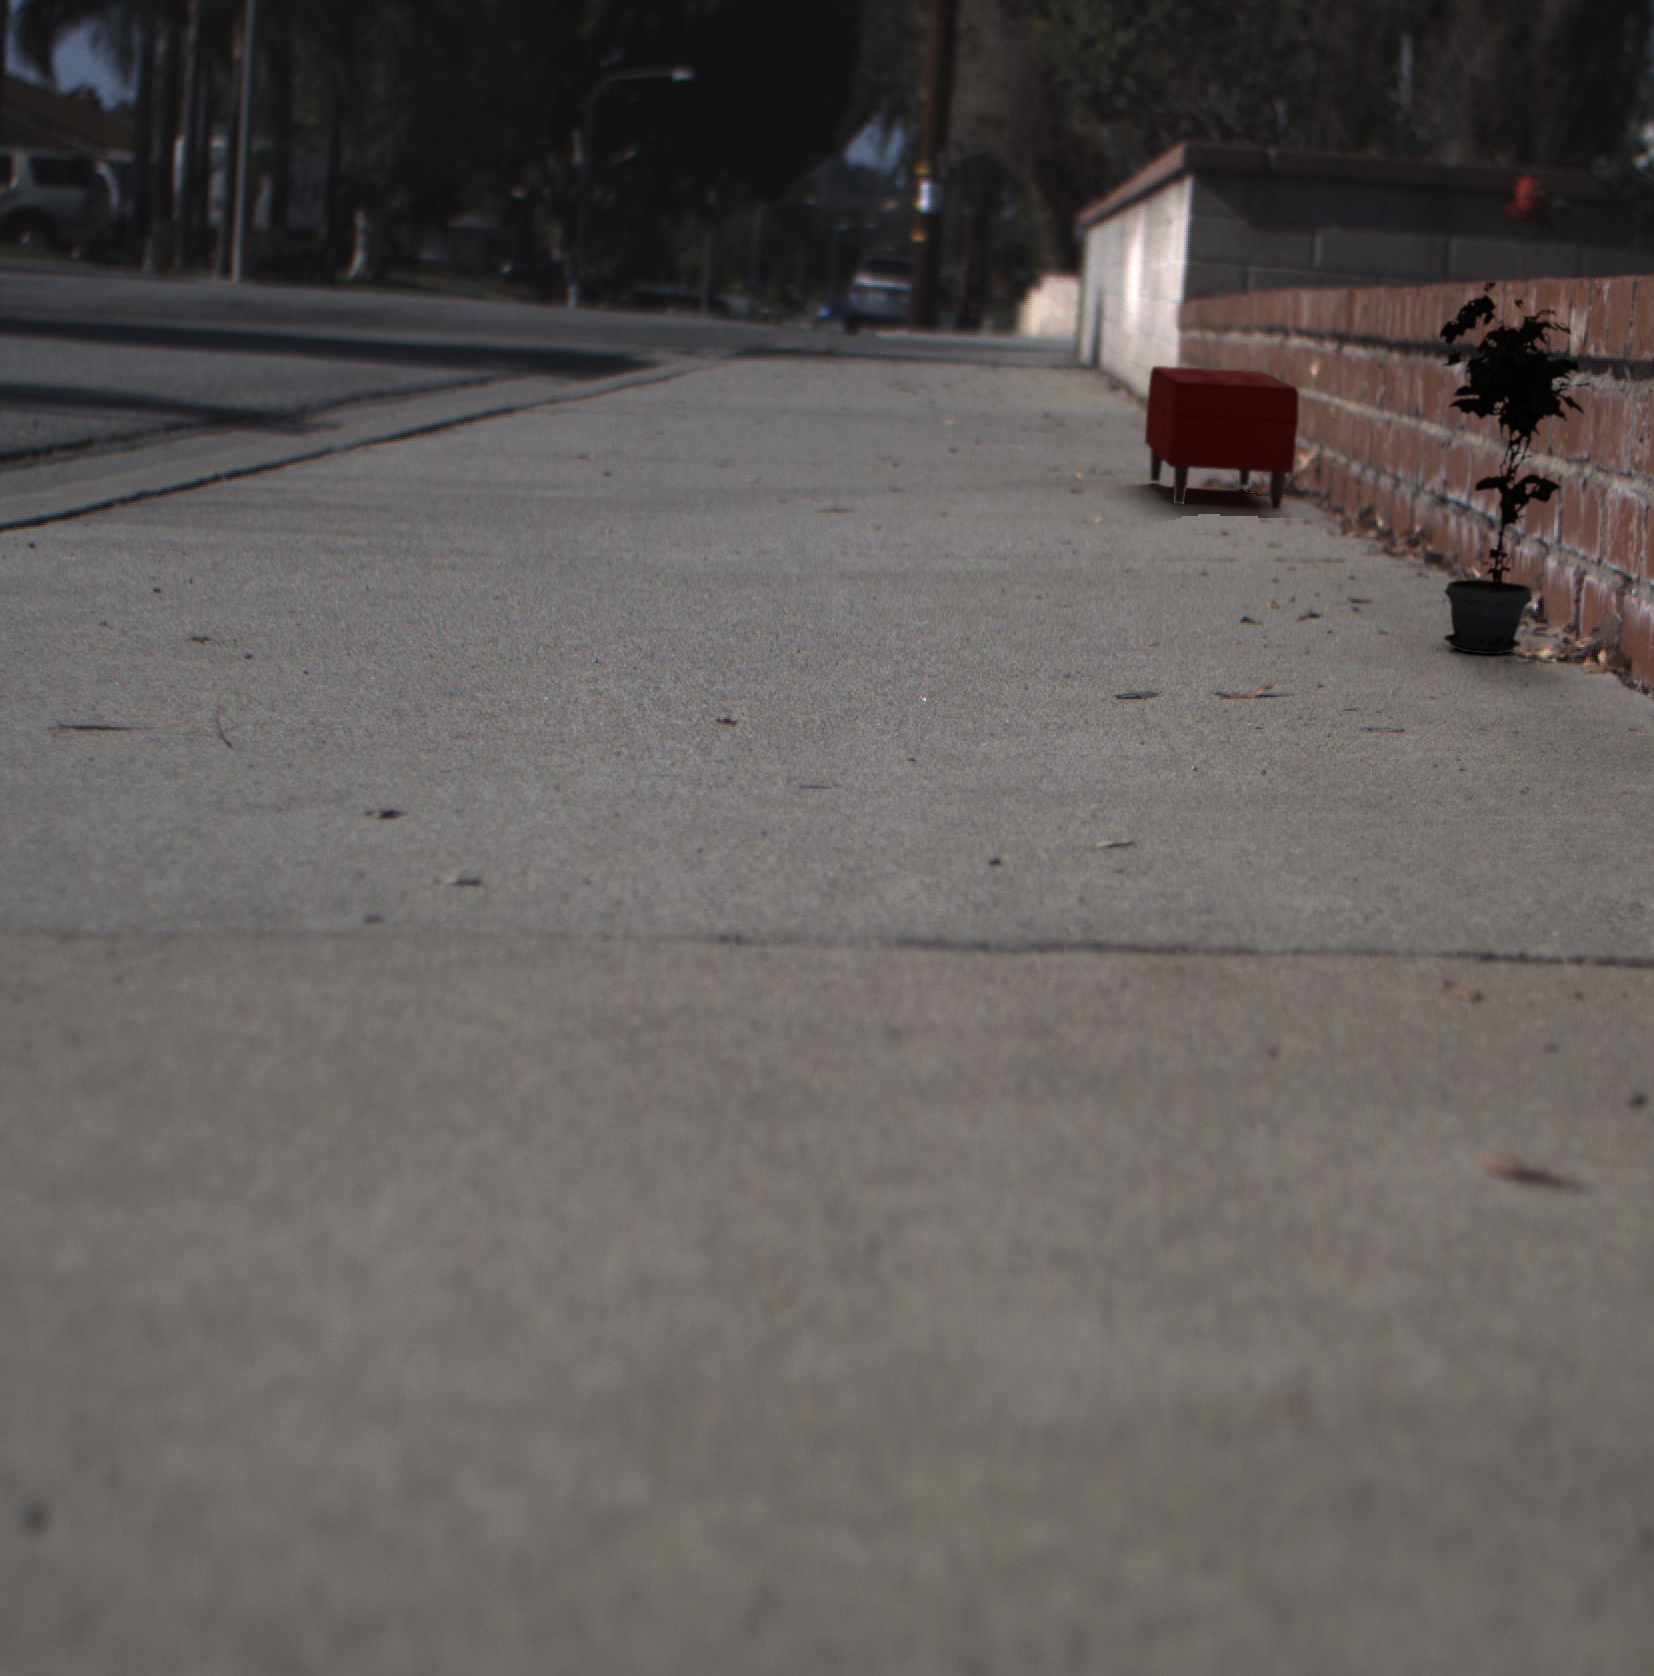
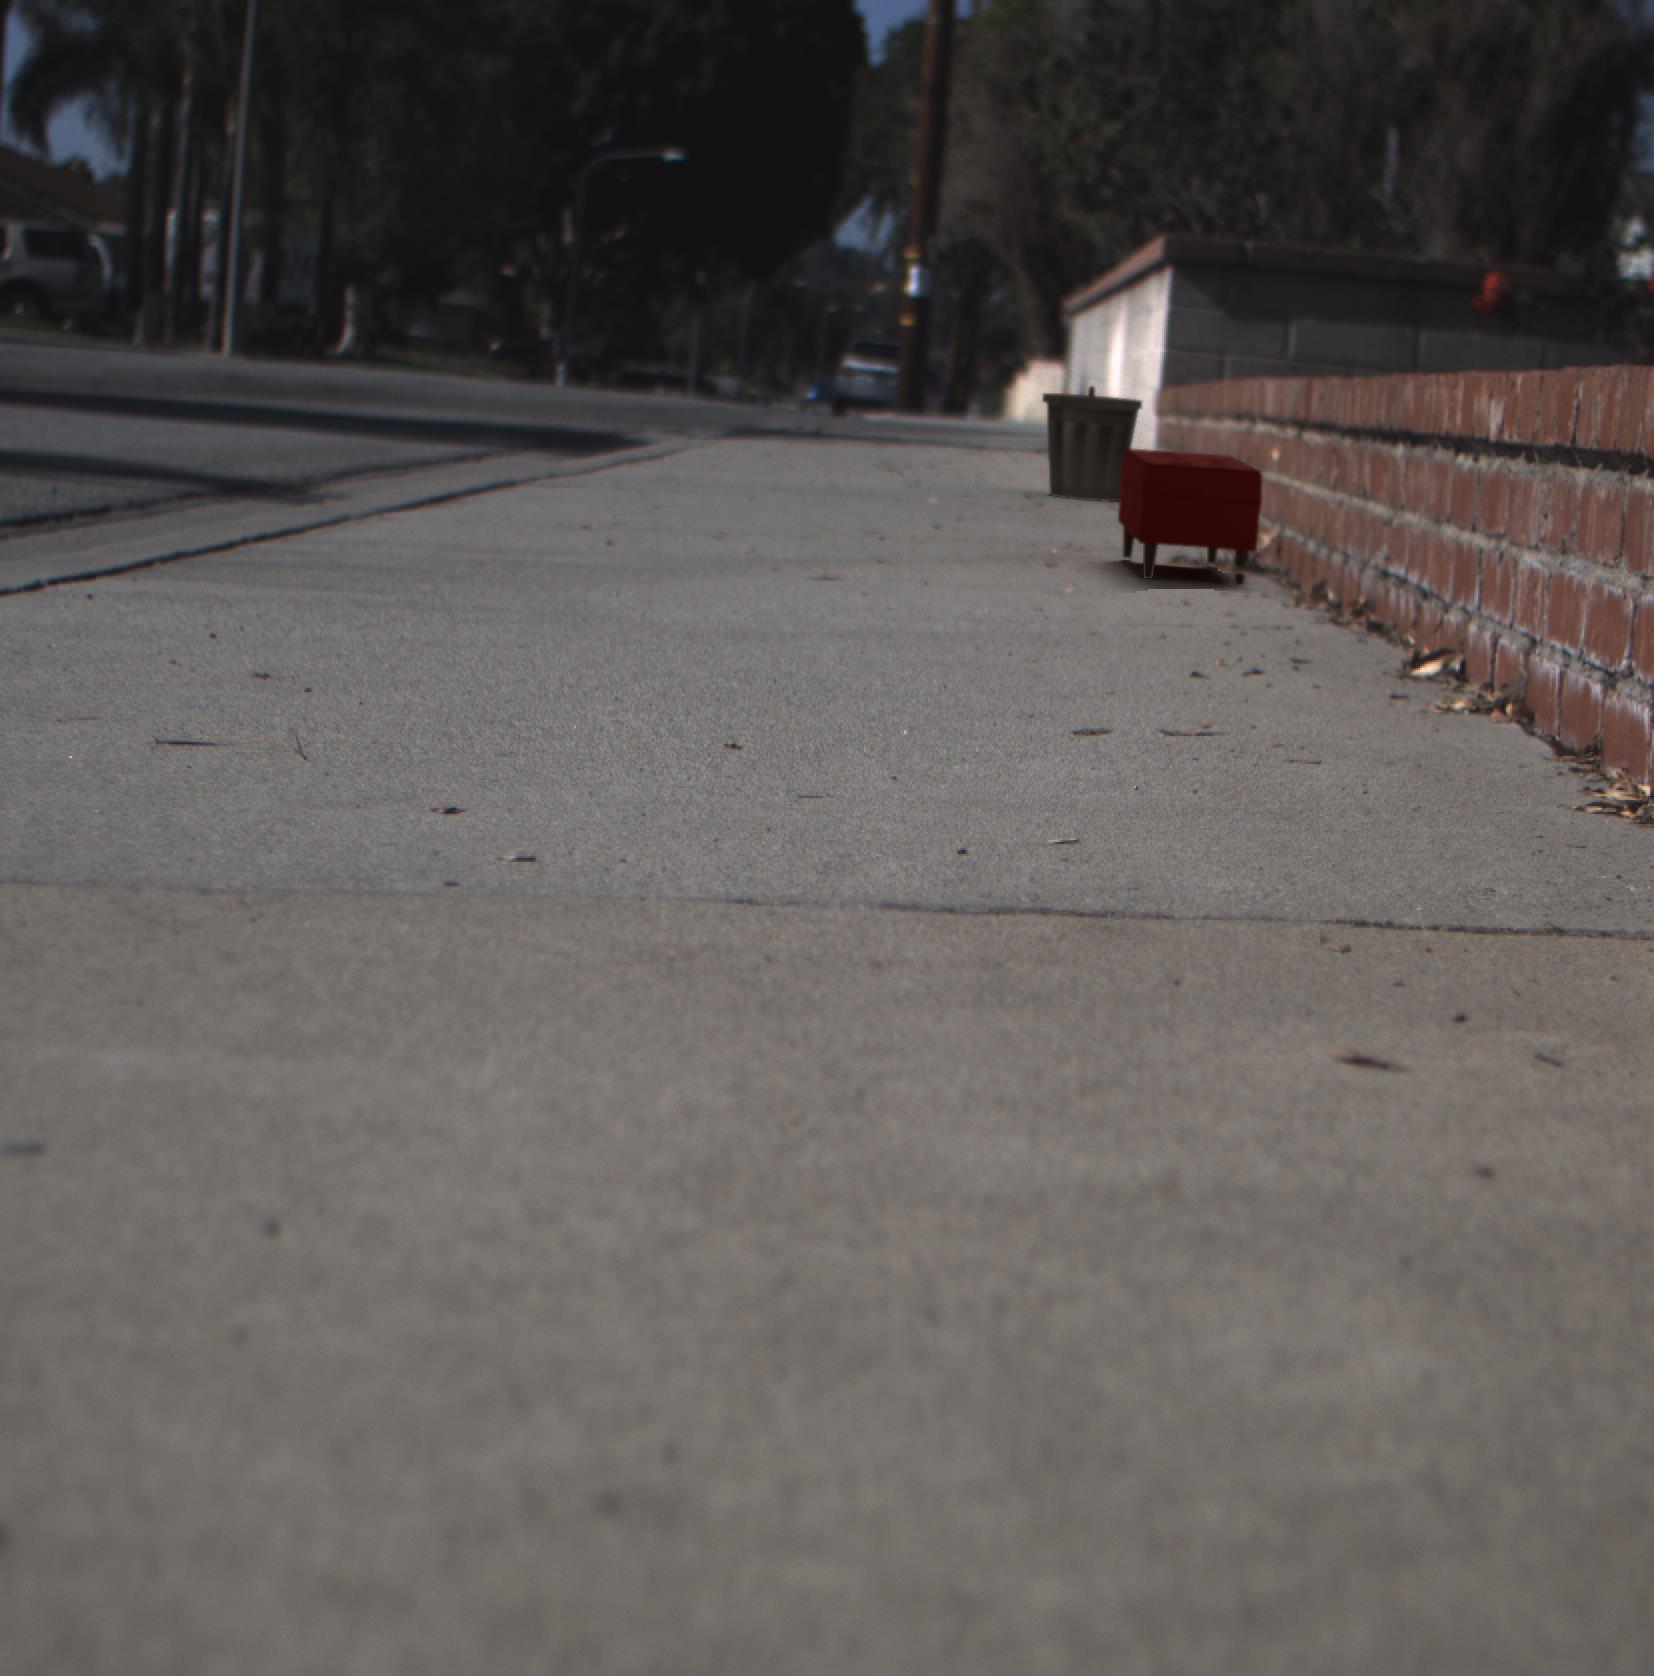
potted plant: present [1440,282,1590,654] -> none [1369,373,1511,708]
trash can: none [1060,300,1163,419] -> present [1042,386,1142,501]

